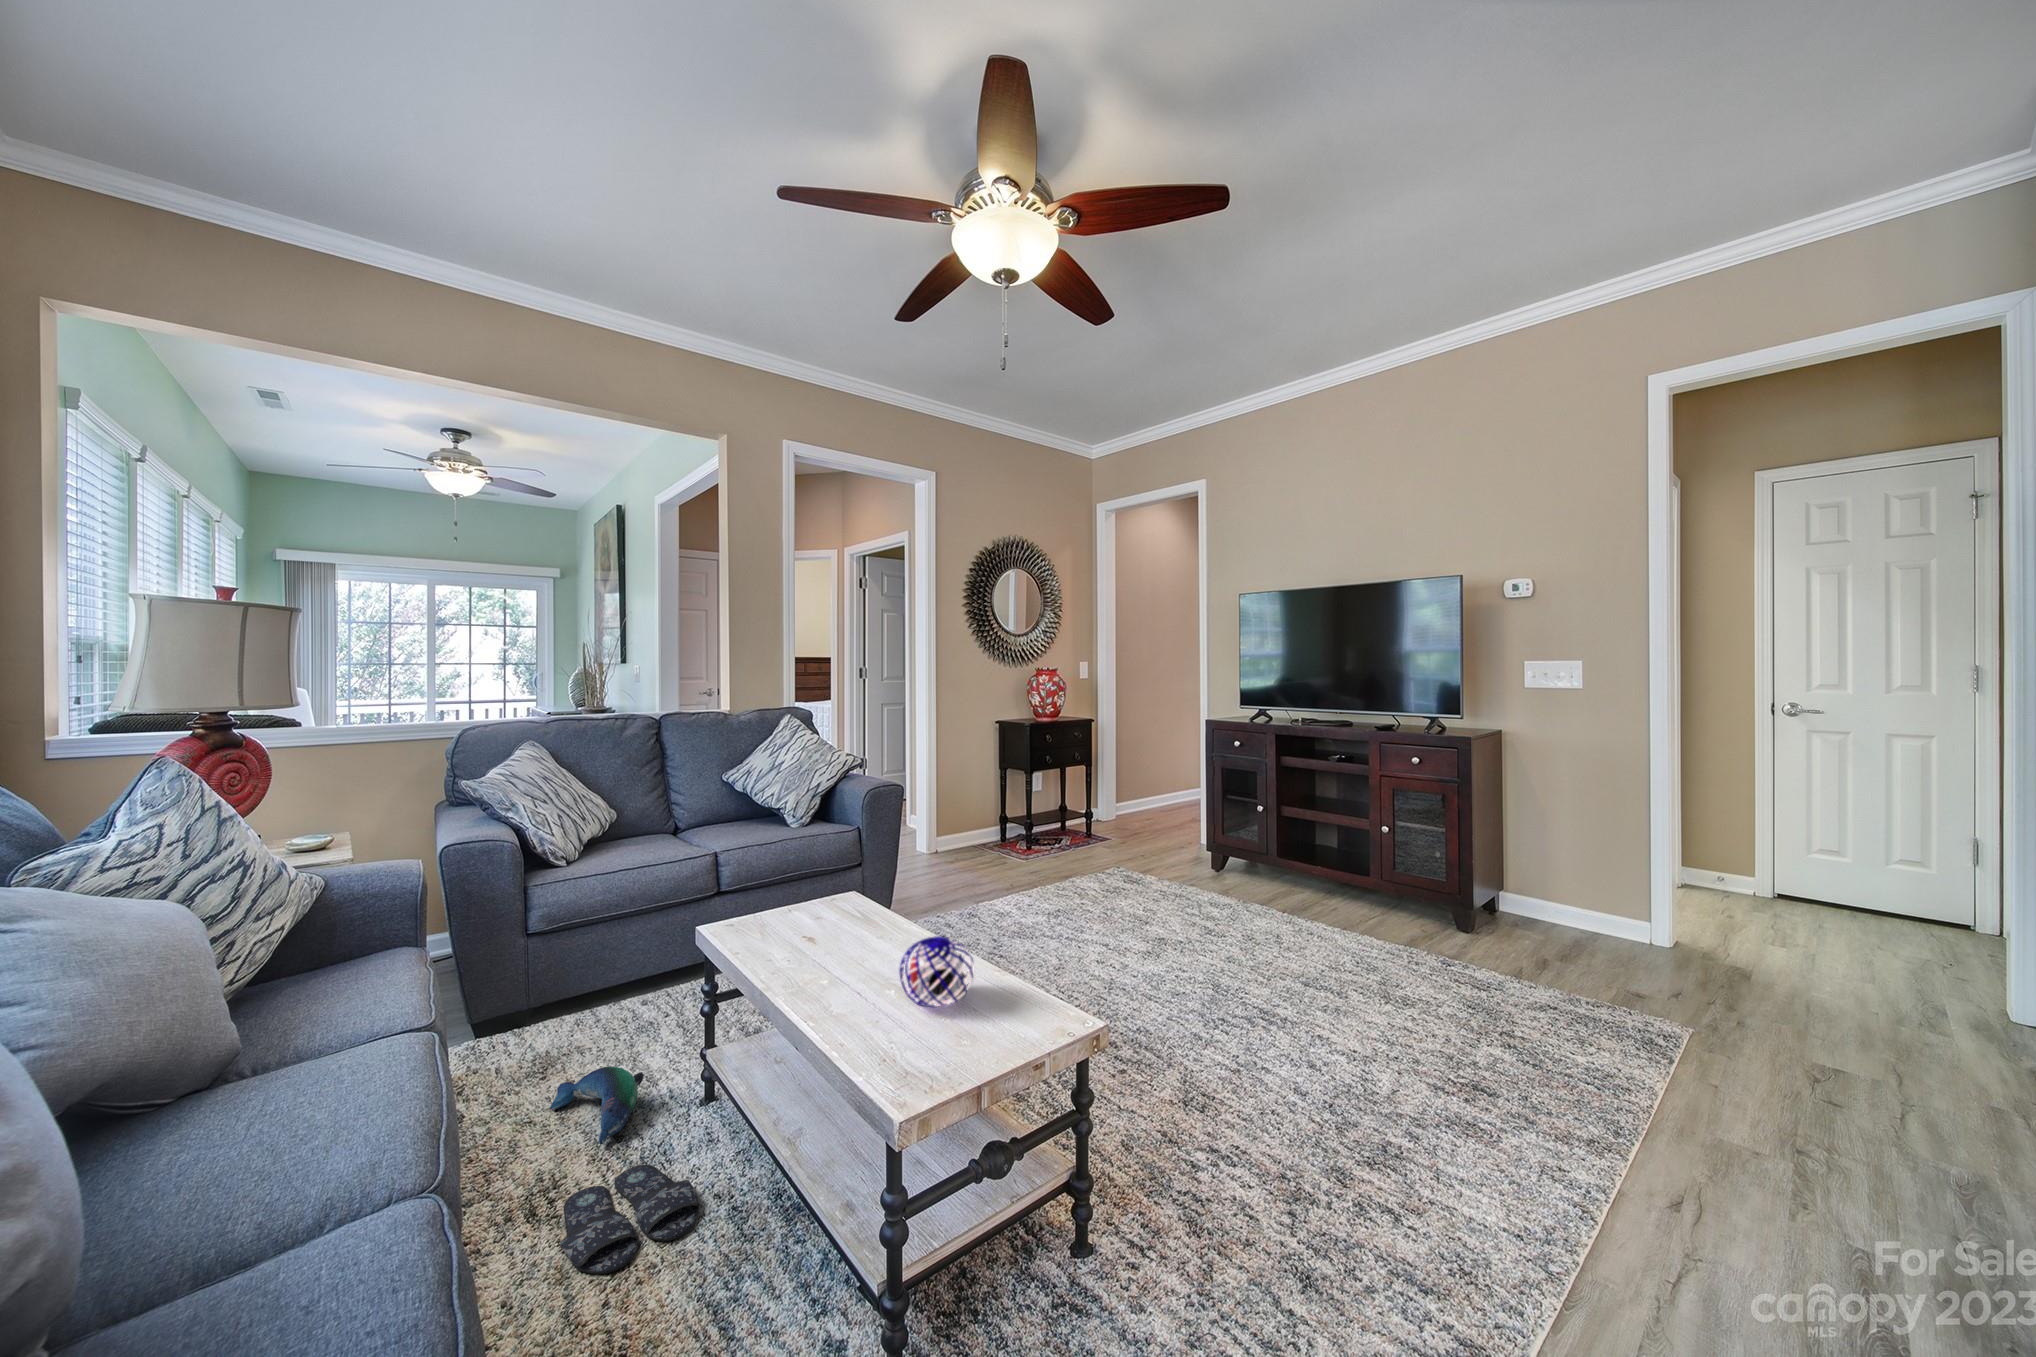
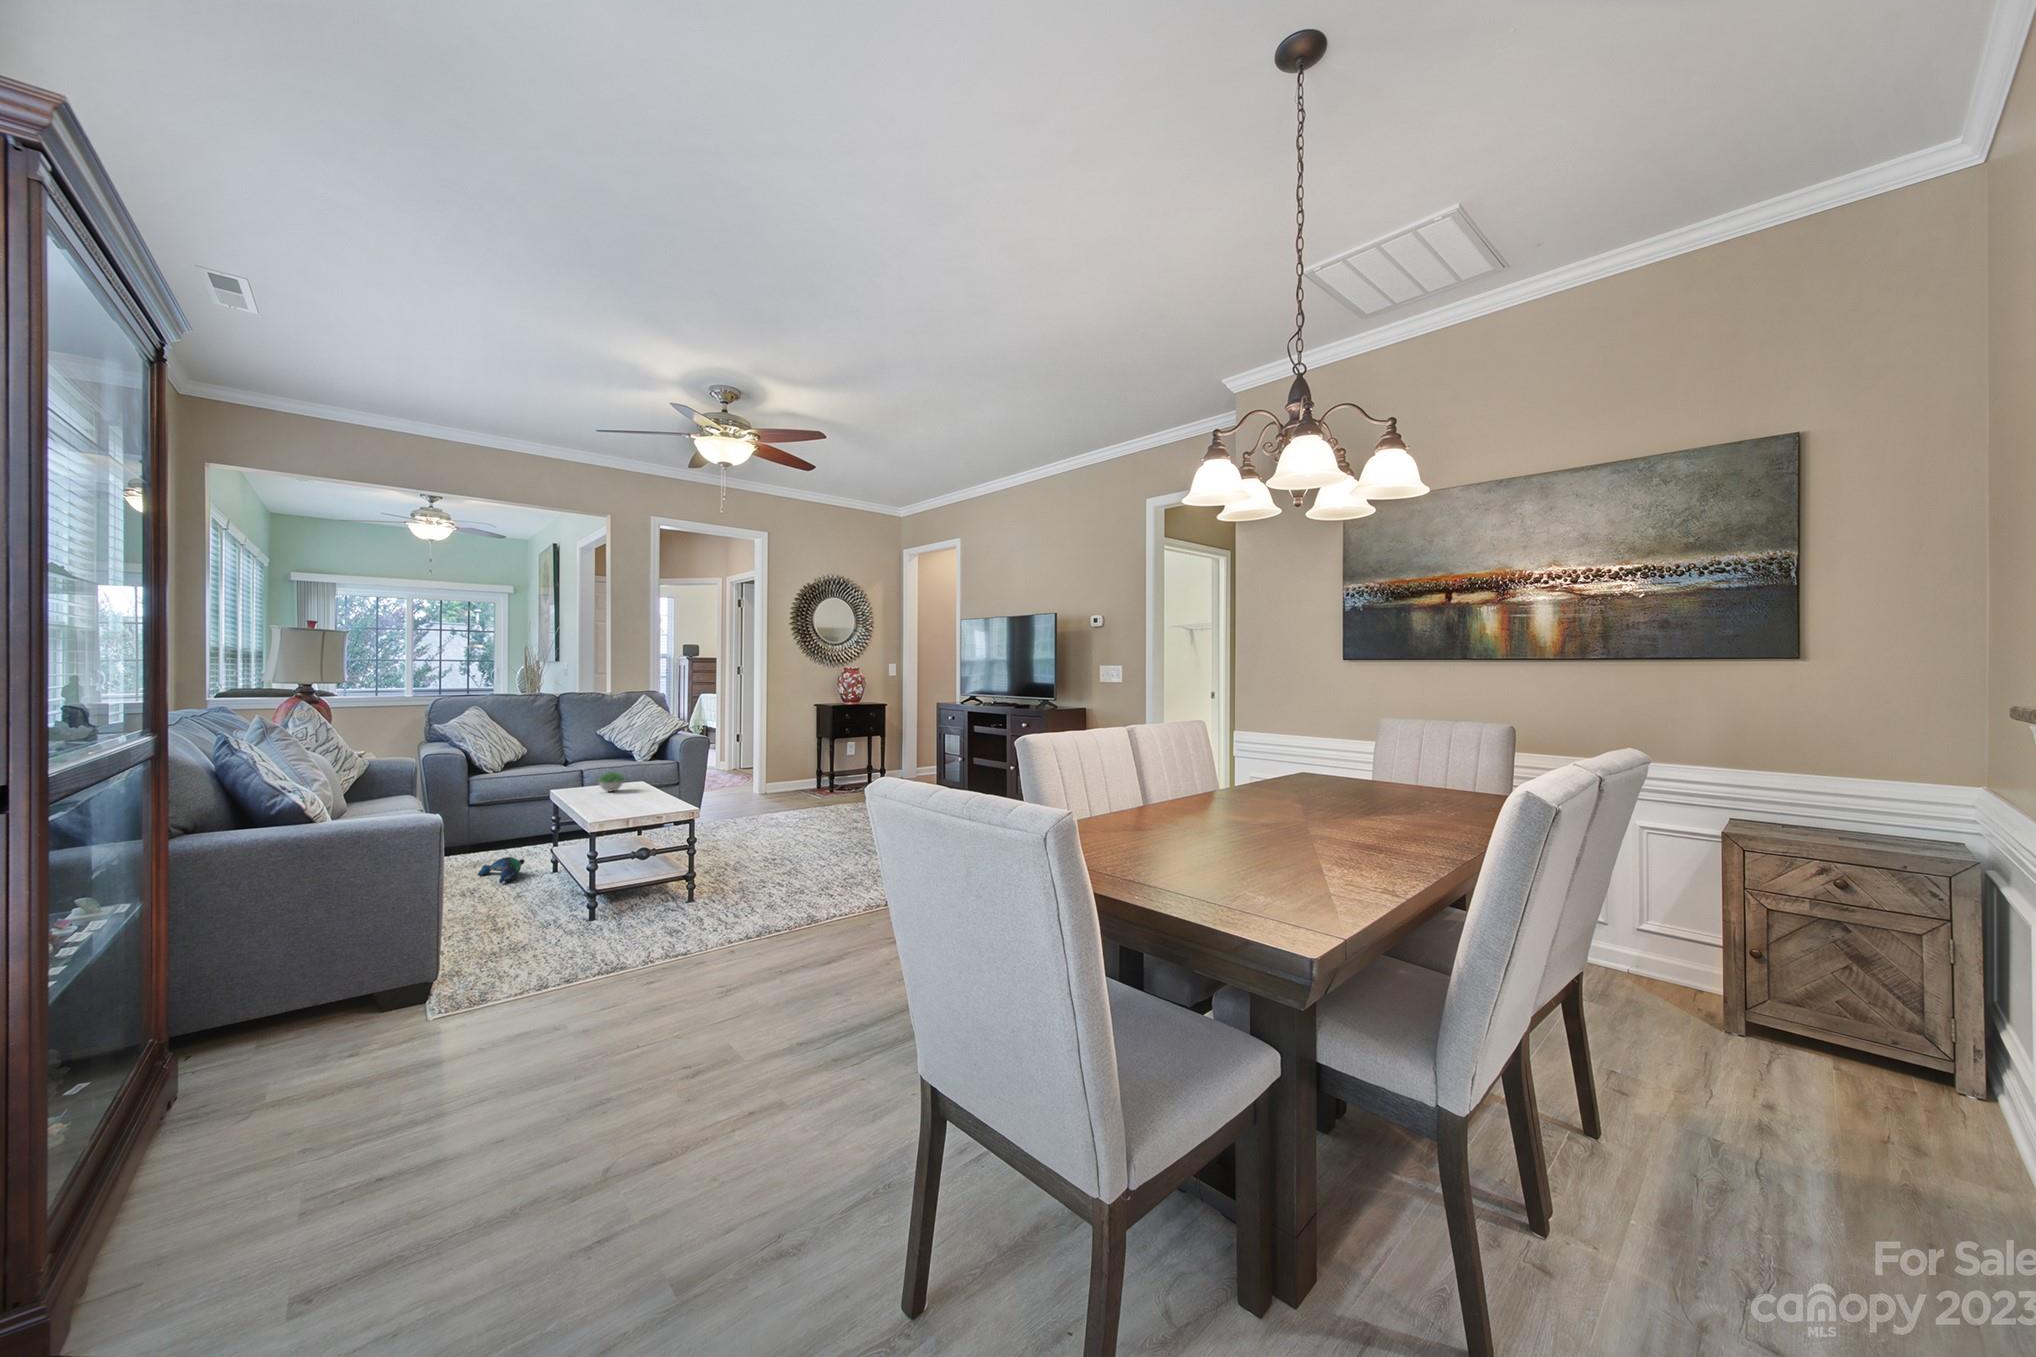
succulent plant: none [788,886,849,931] -> present [597,772,625,791]
decorative orb: present [899,936,973,1008] -> none [625,782,660,808]
slippers: present [560,1165,699,1274] -> none [476,888,540,909]

